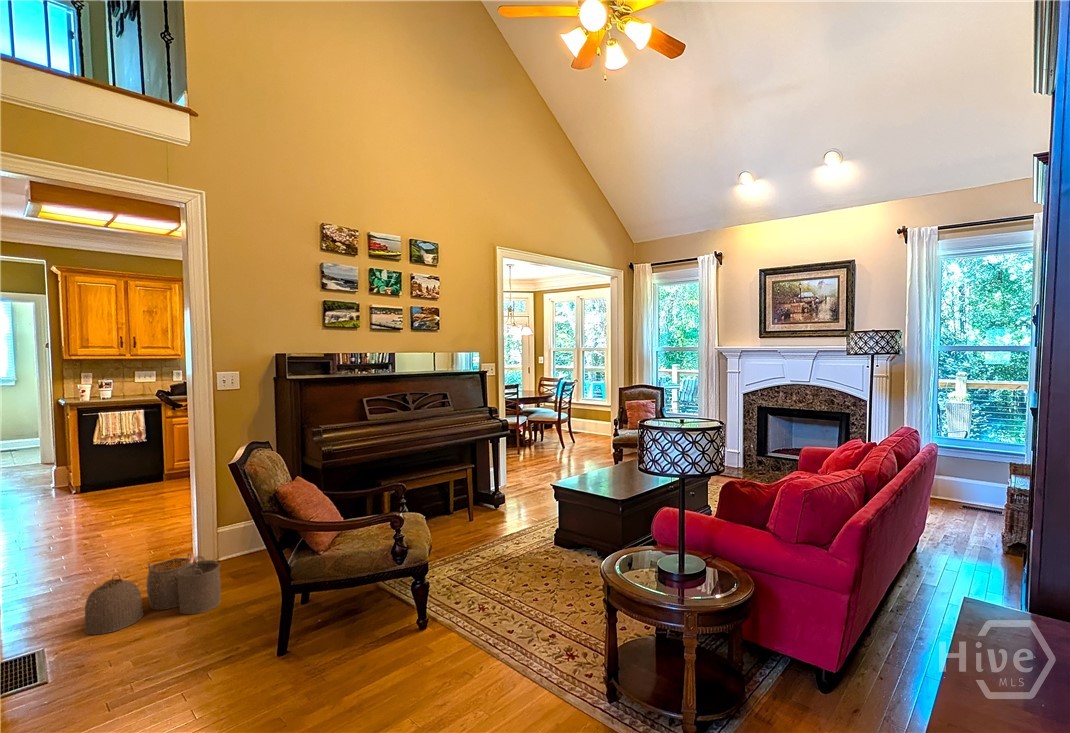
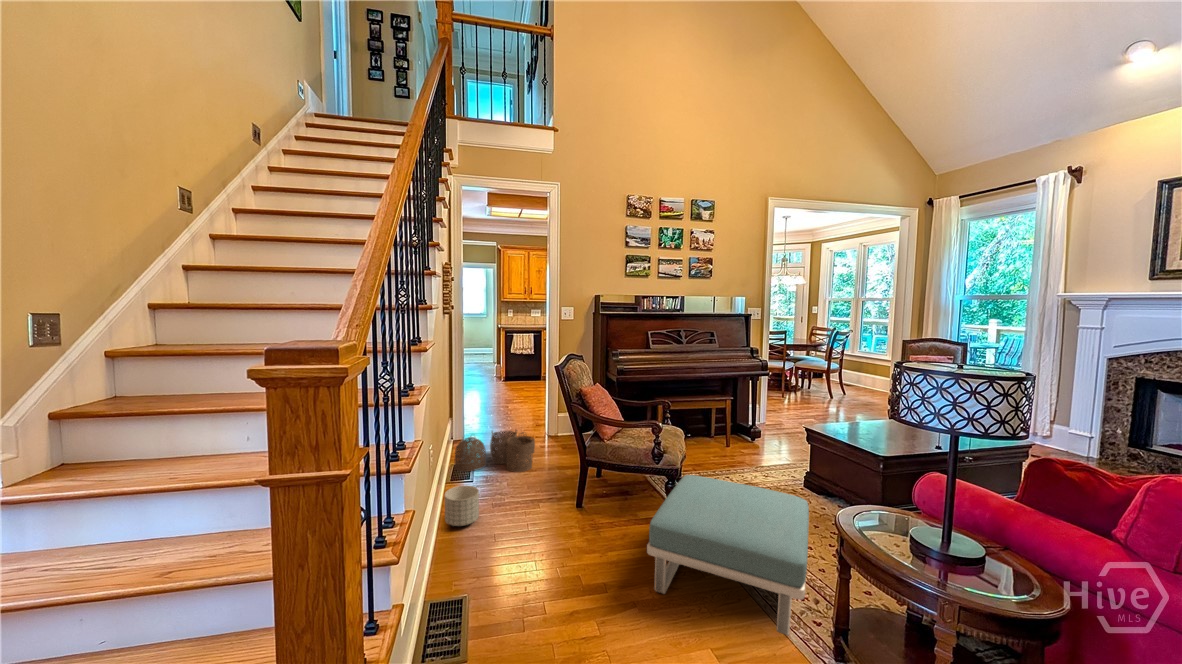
footstool: none [412,558,577,702] -> present [647,475,809,635]
planter: none [94,647,155,713] -> present [445,485,479,526]

